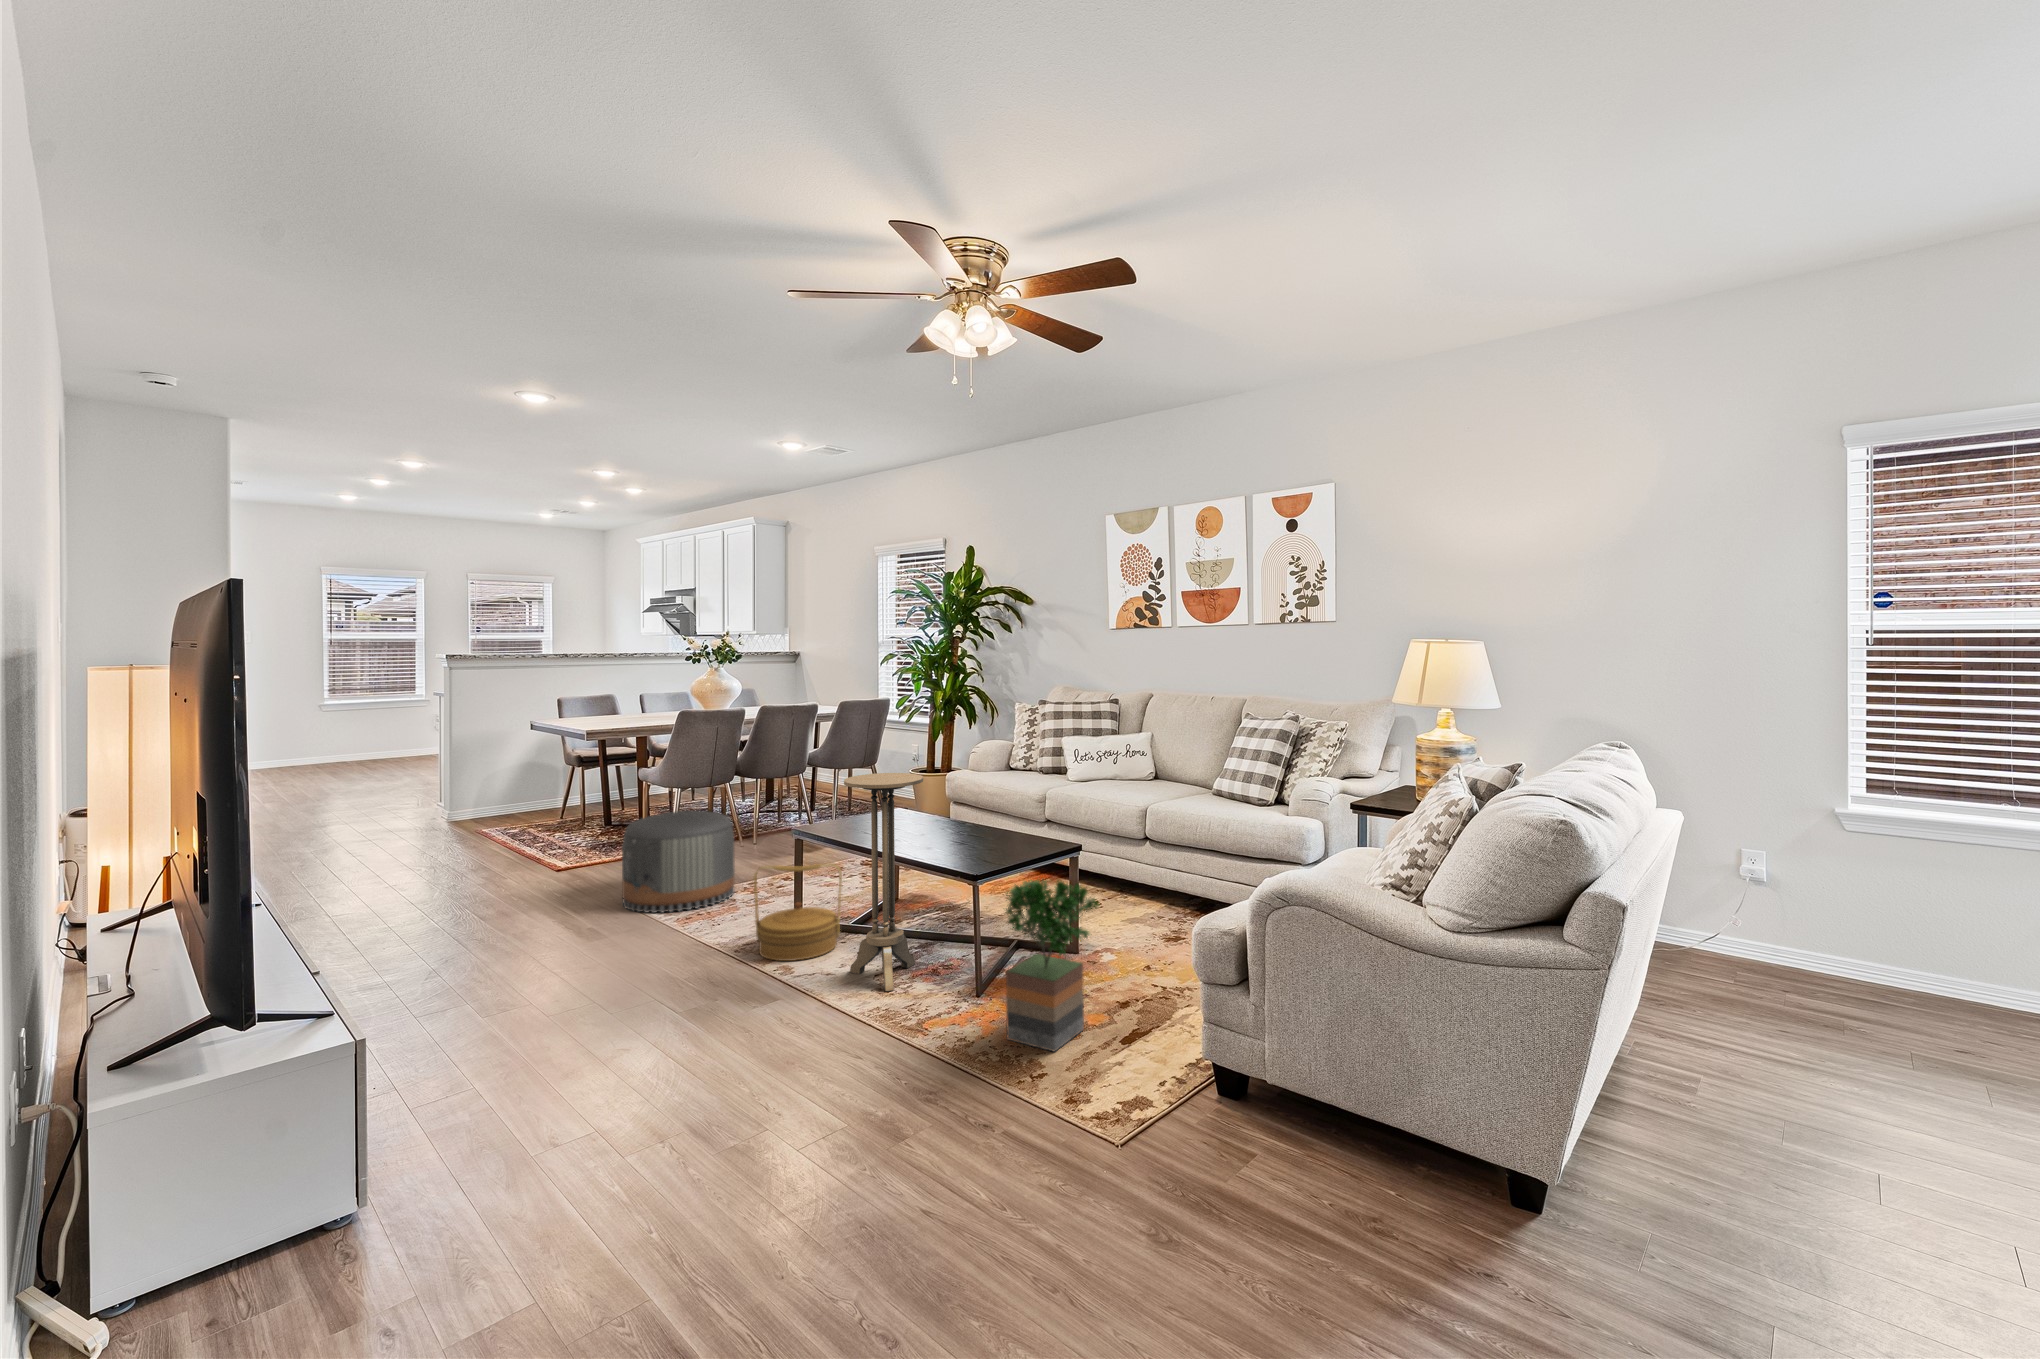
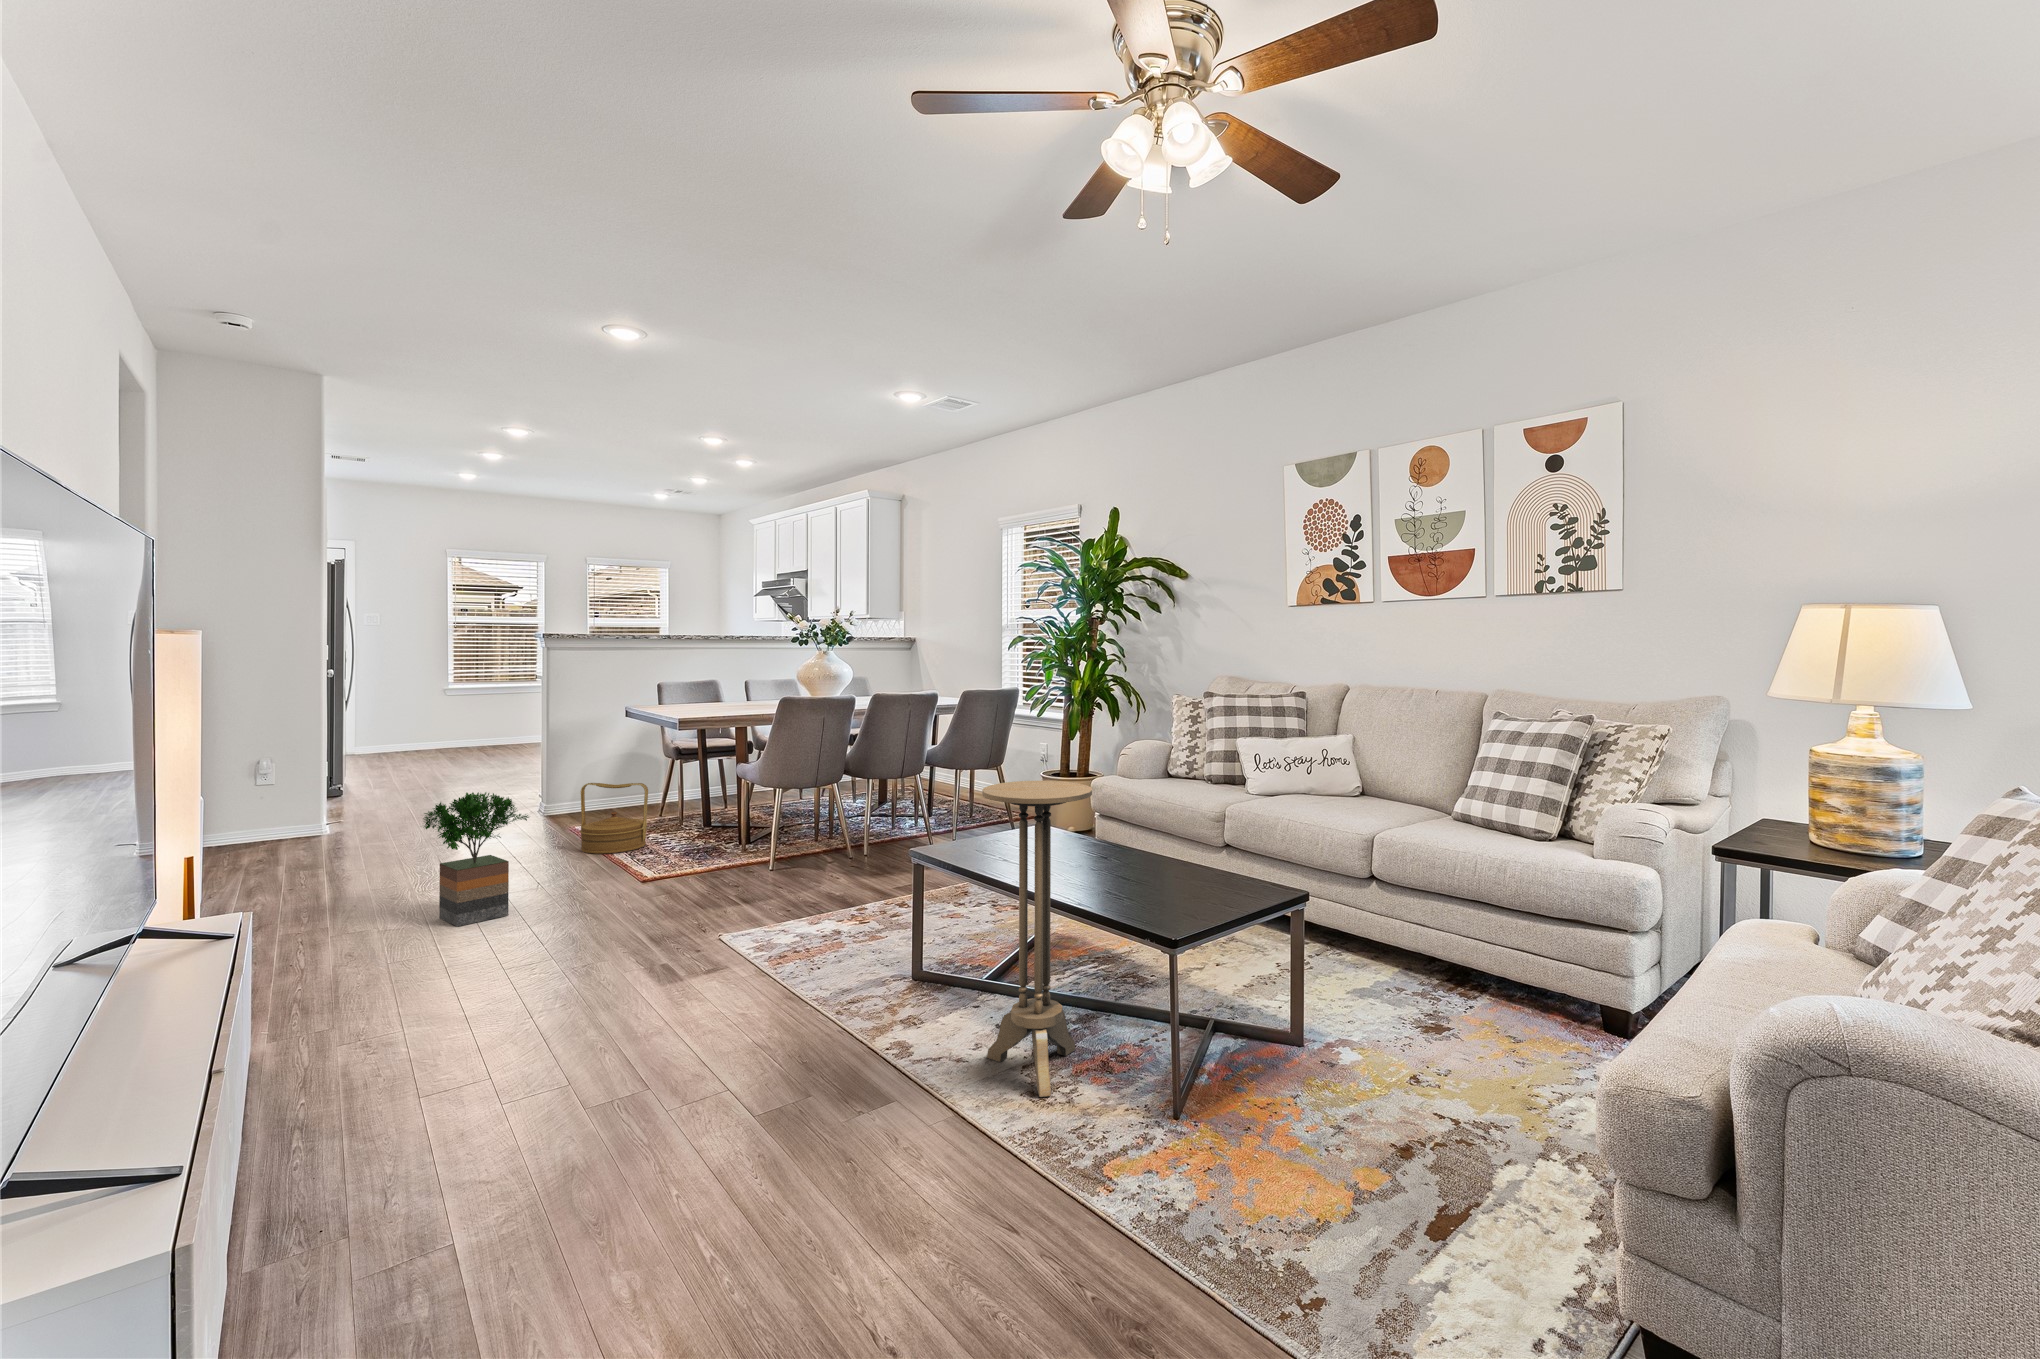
pouf: present [622,811,735,913] -> none [704,818,839,947]
basket: present [754,863,842,961] -> present [580,783,648,854]
potted tree: present [1005,880,1100,1051] -> present [423,792,529,926]

